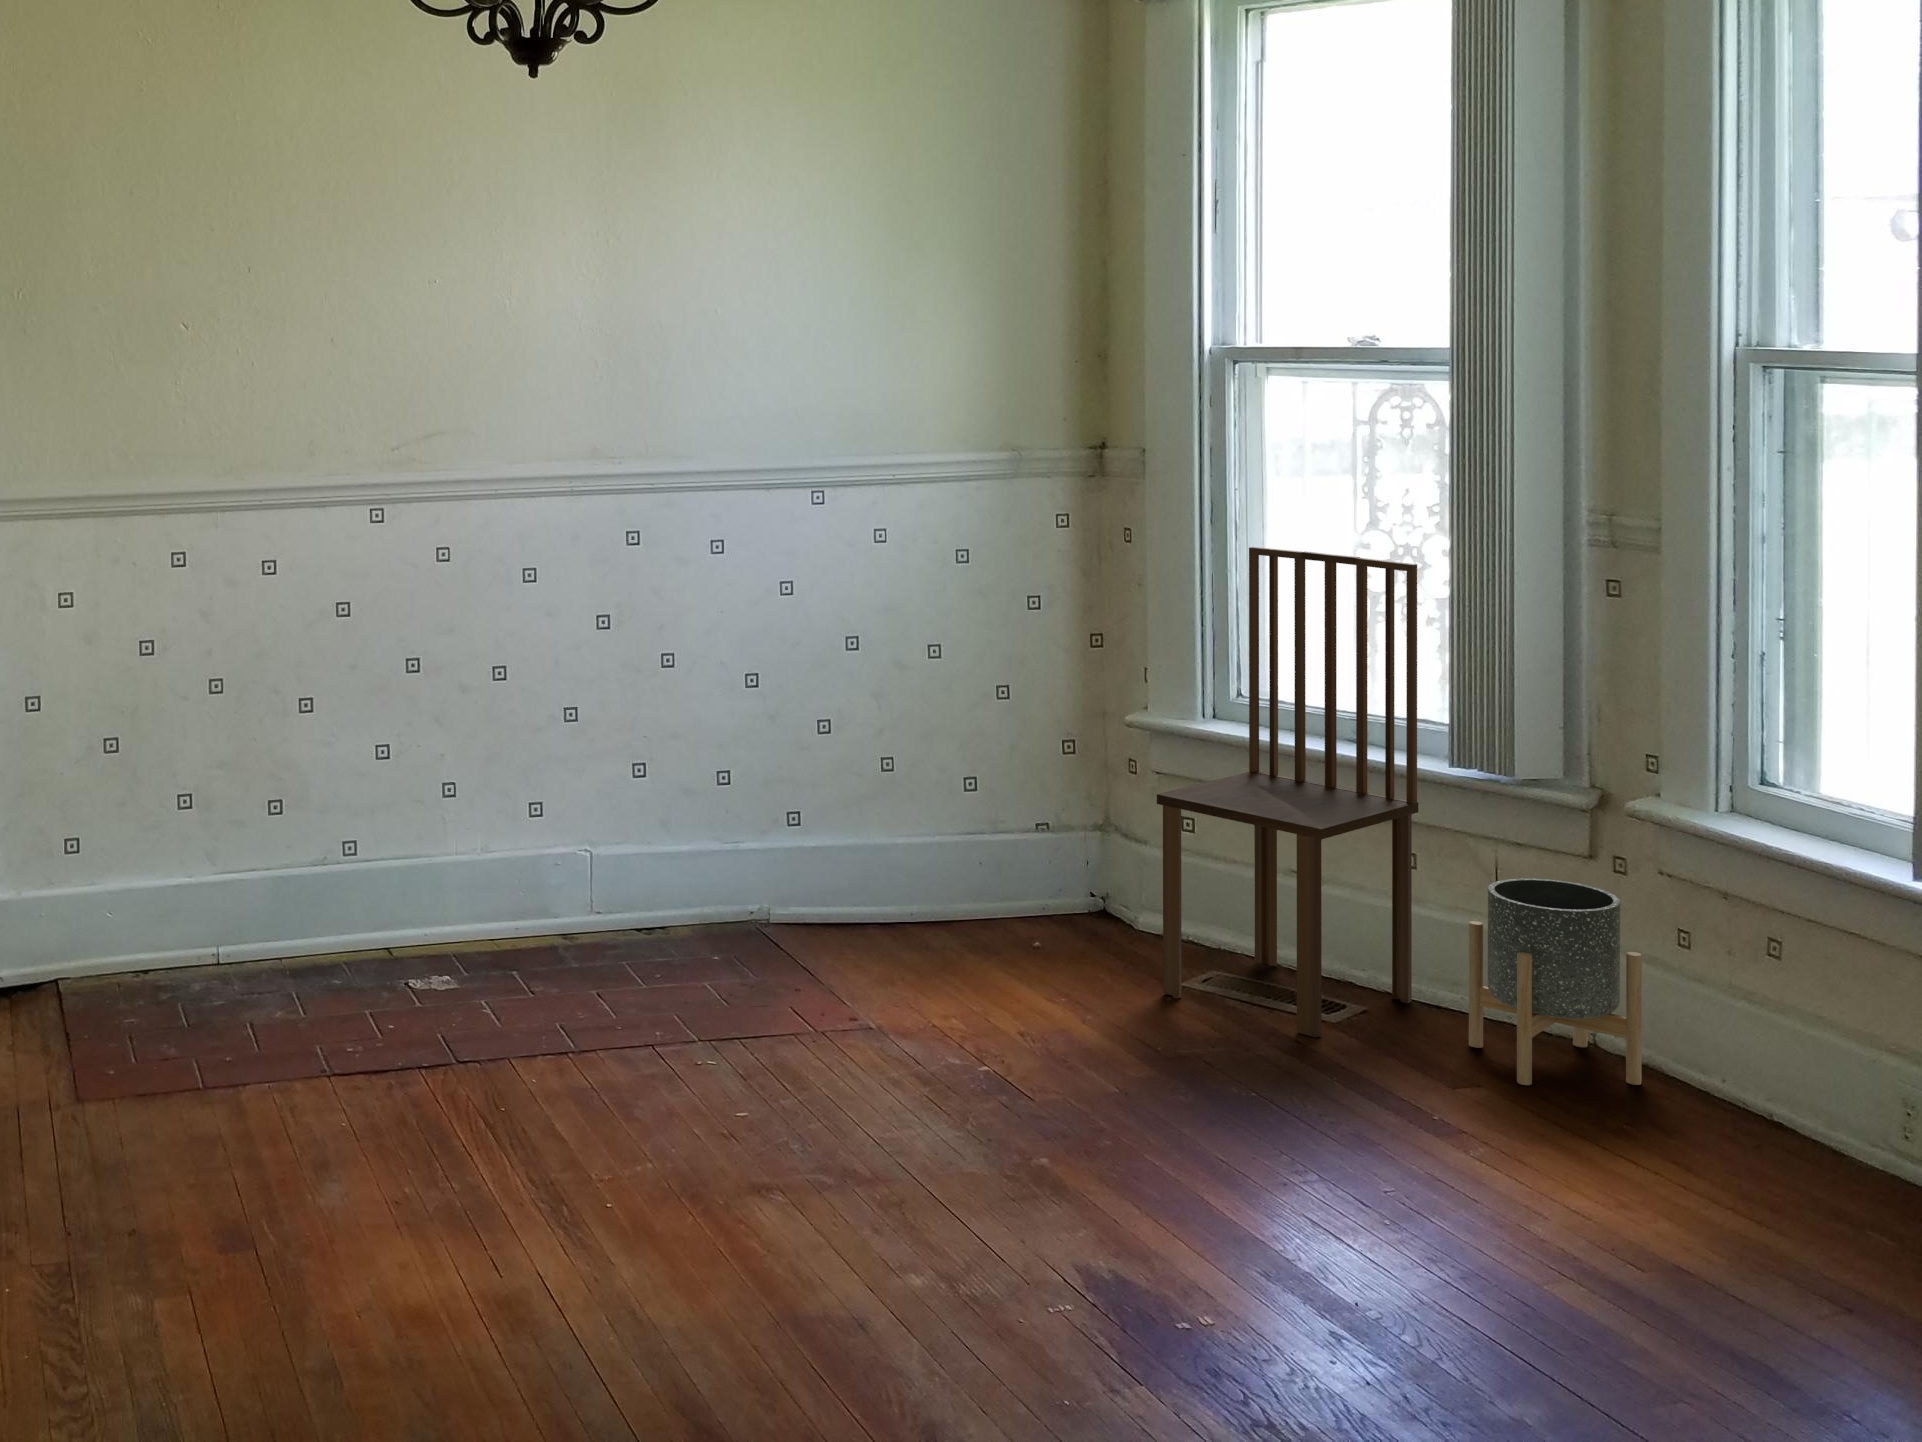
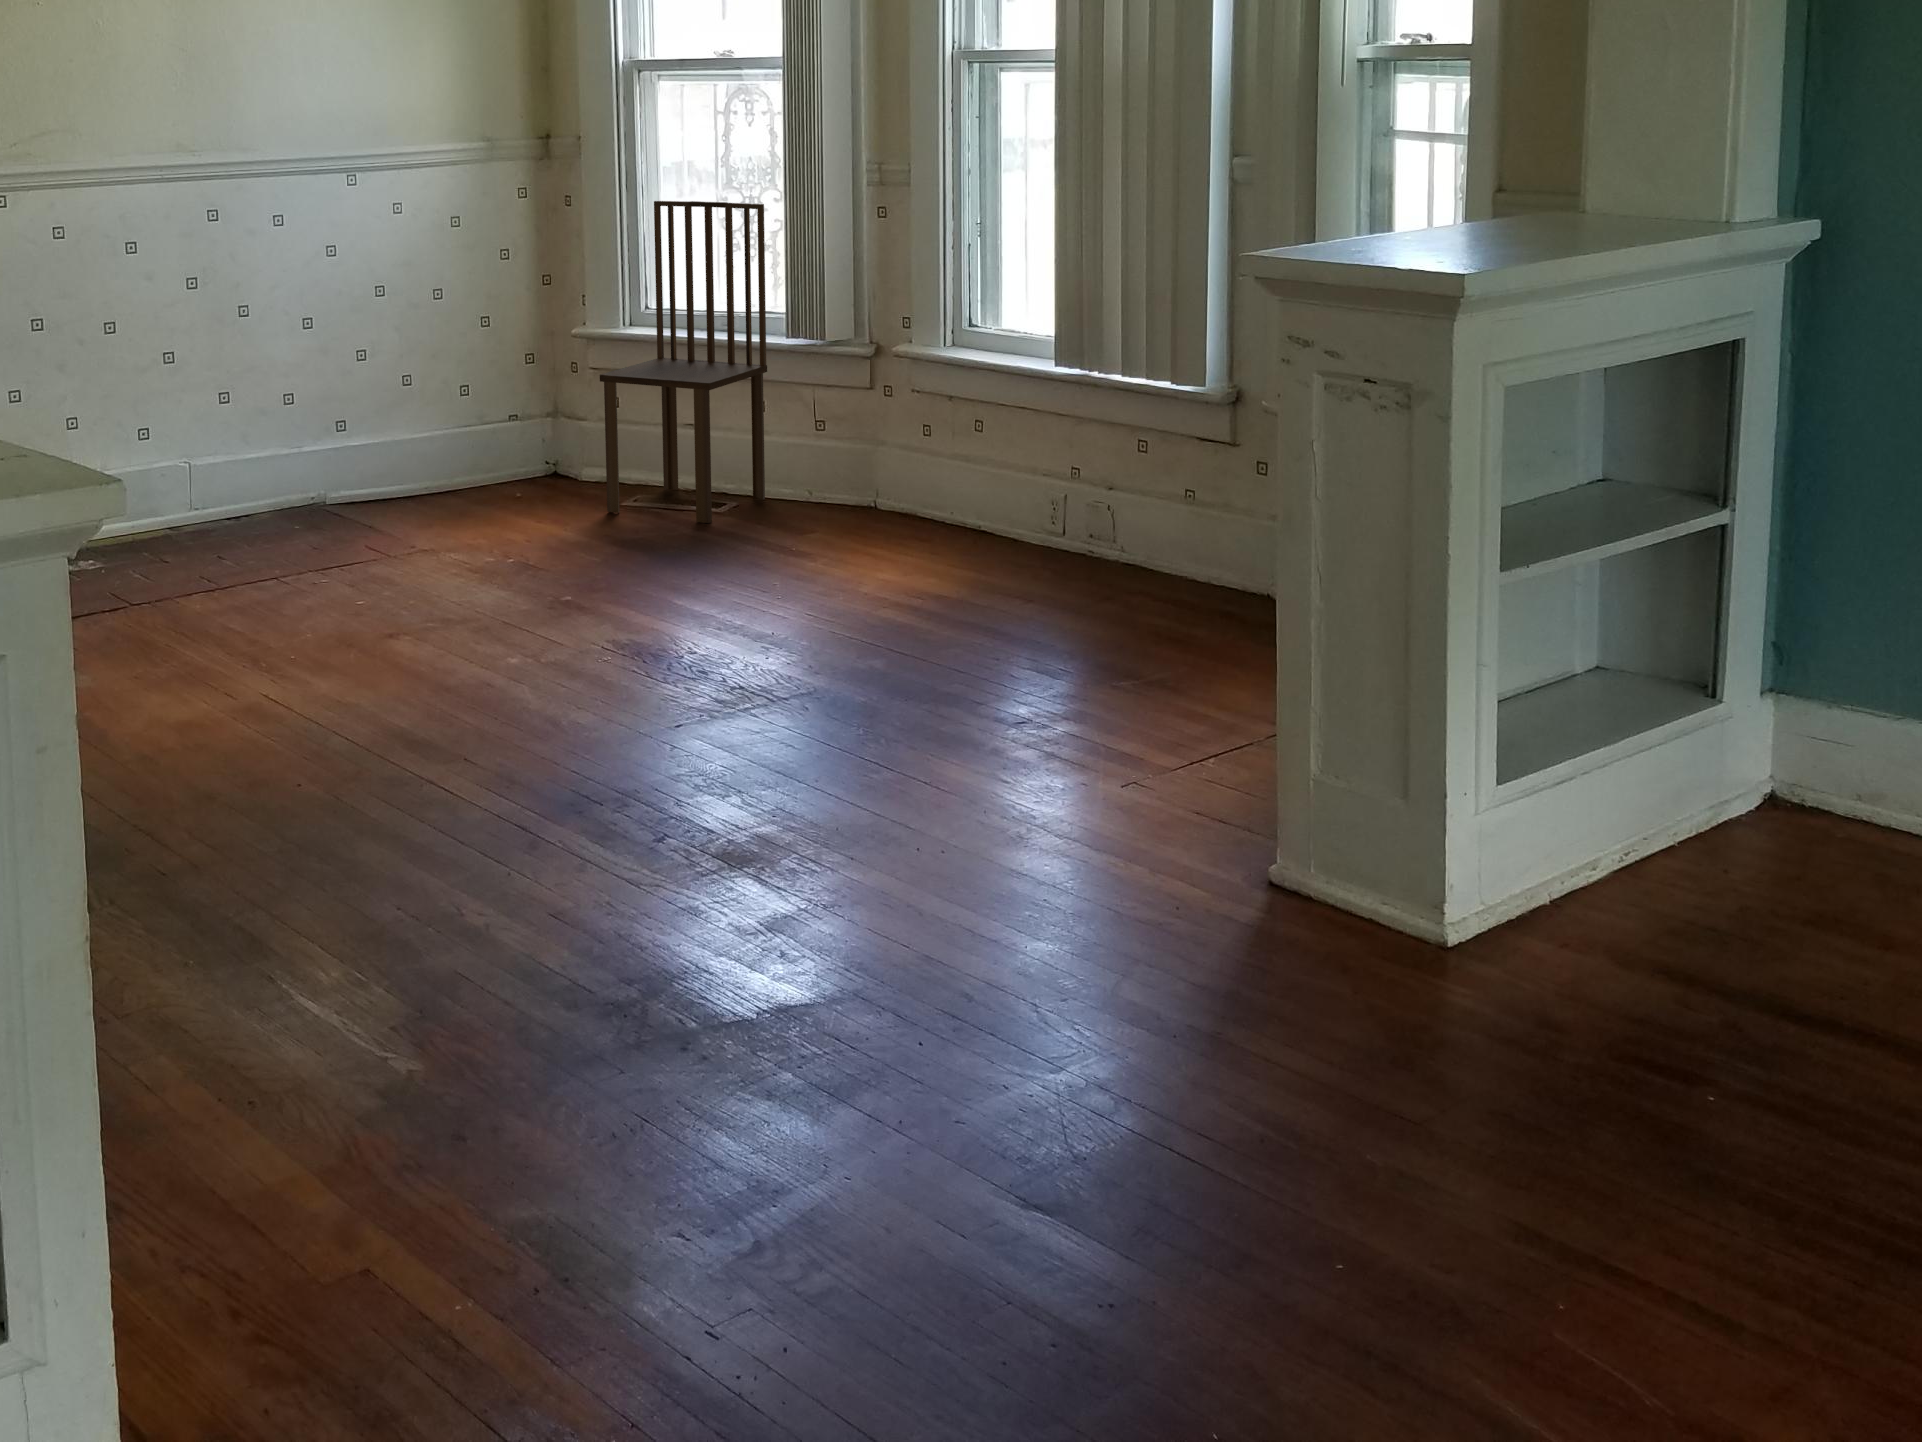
planter: present [1469,878,1642,1085] -> none [801,403,902,531]

